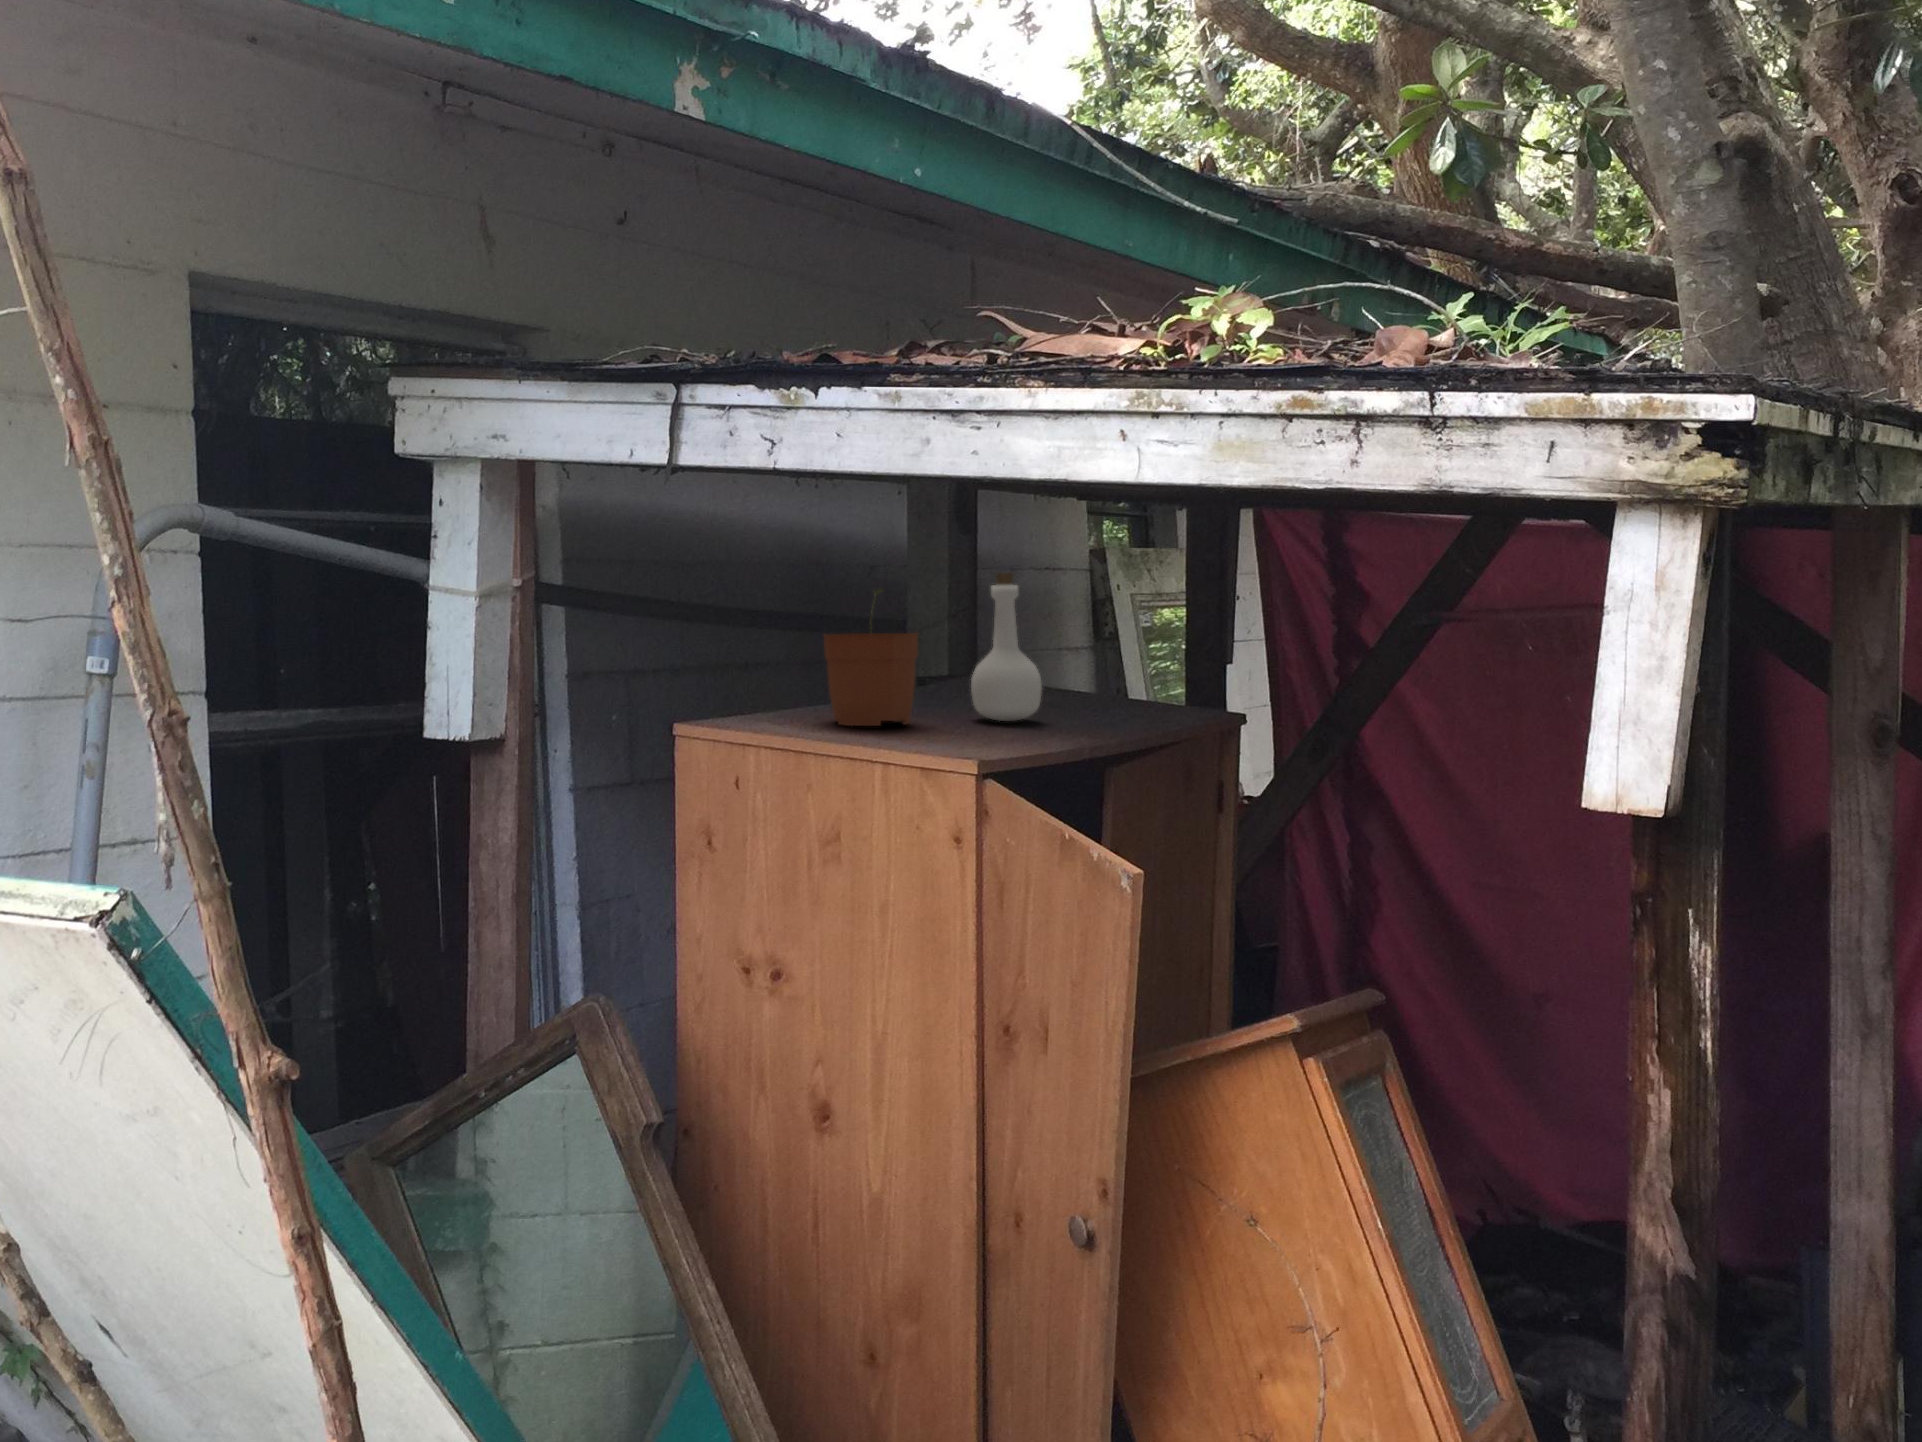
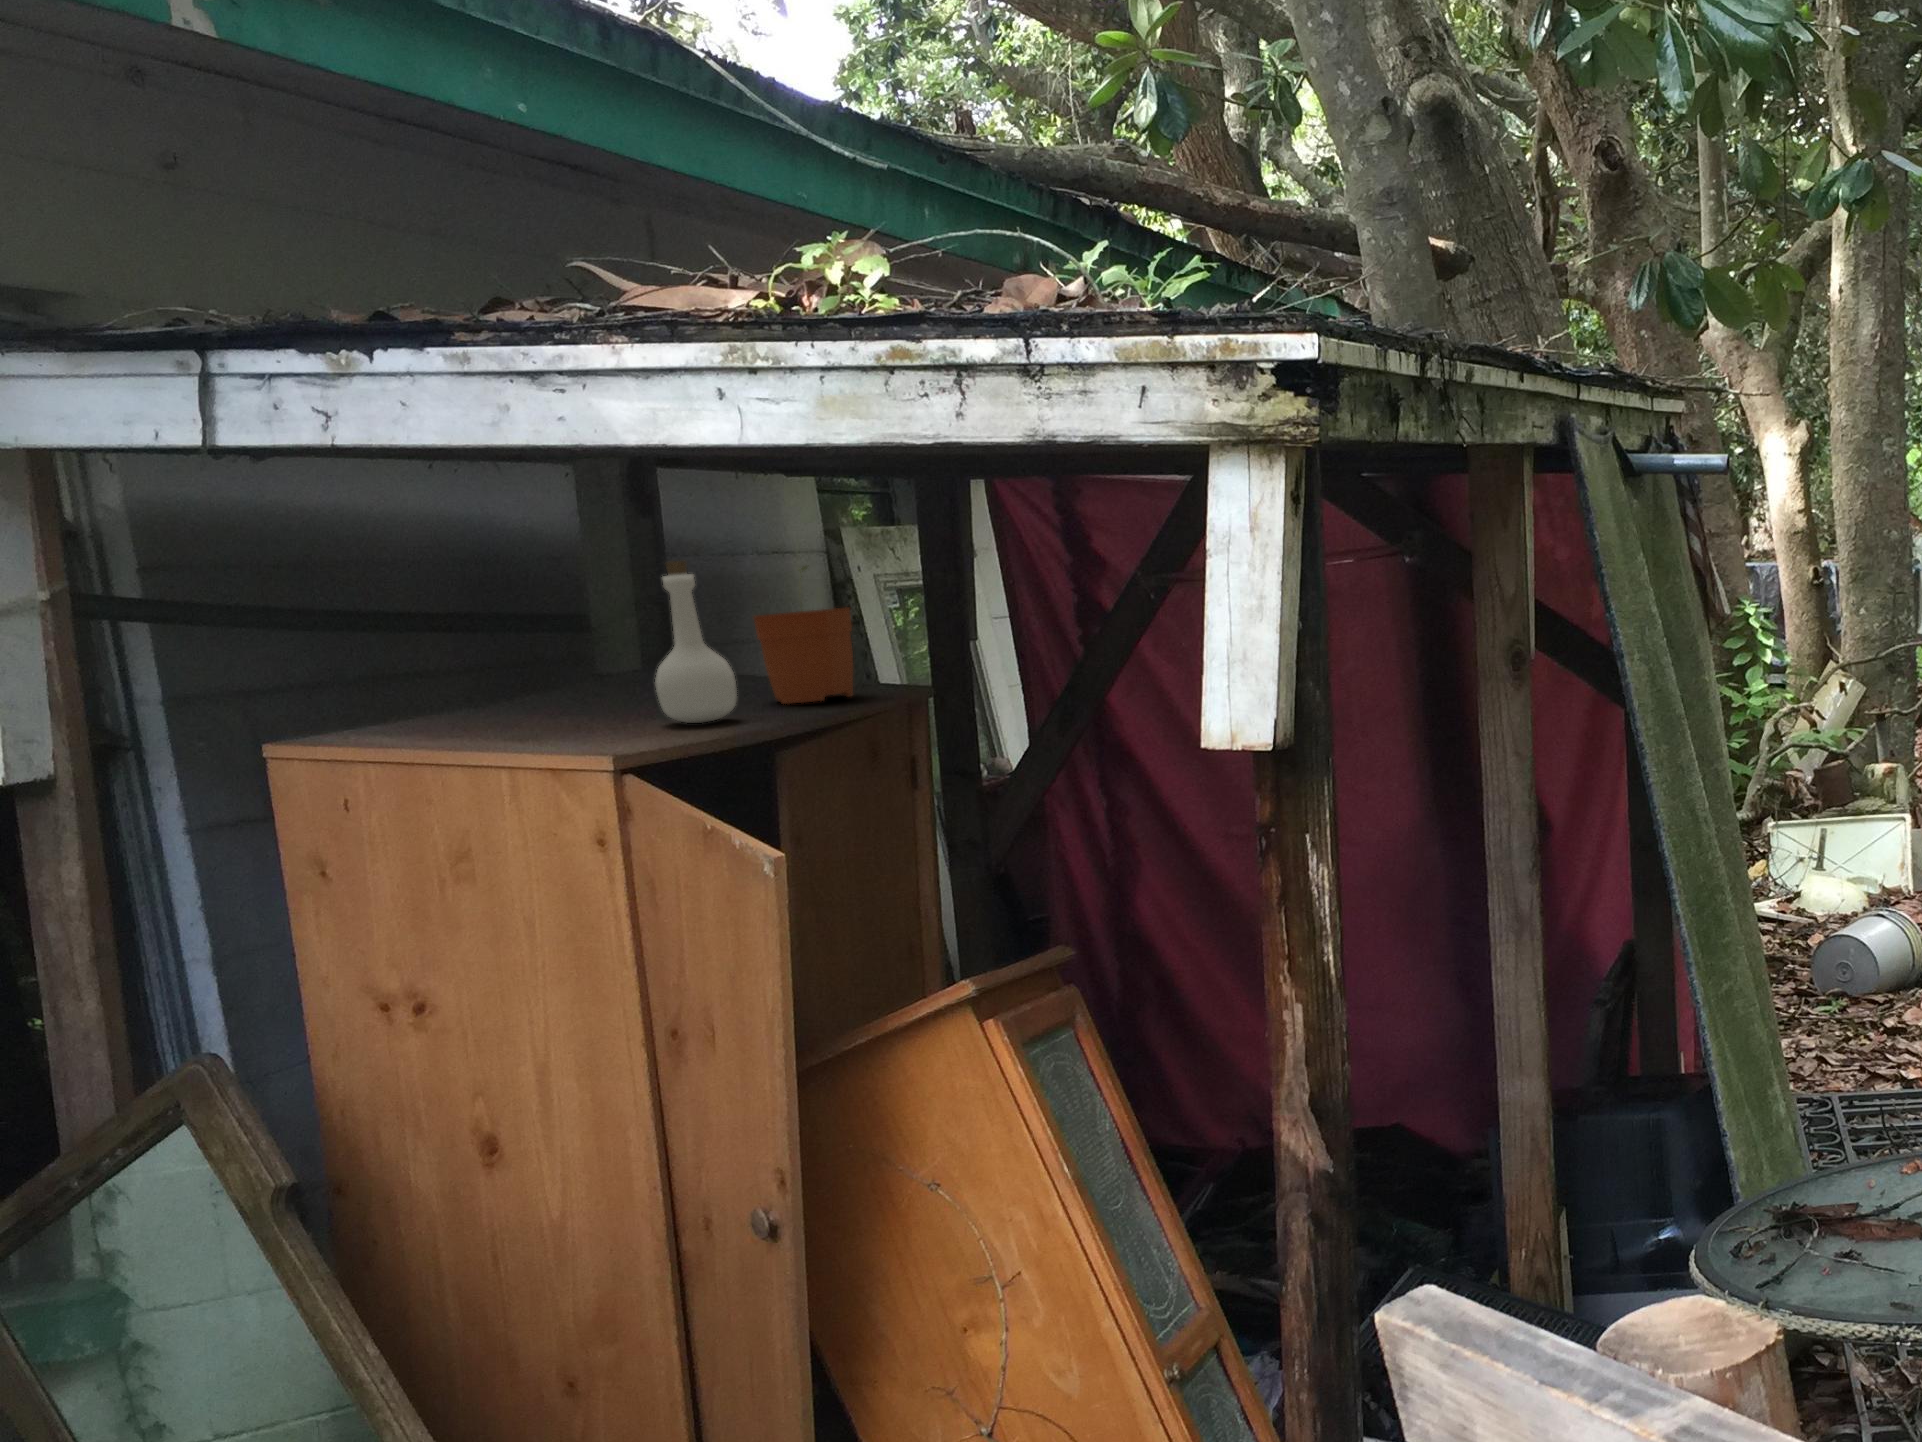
plant pot: present [824,589,918,726] -> present [754,566,853,704]

